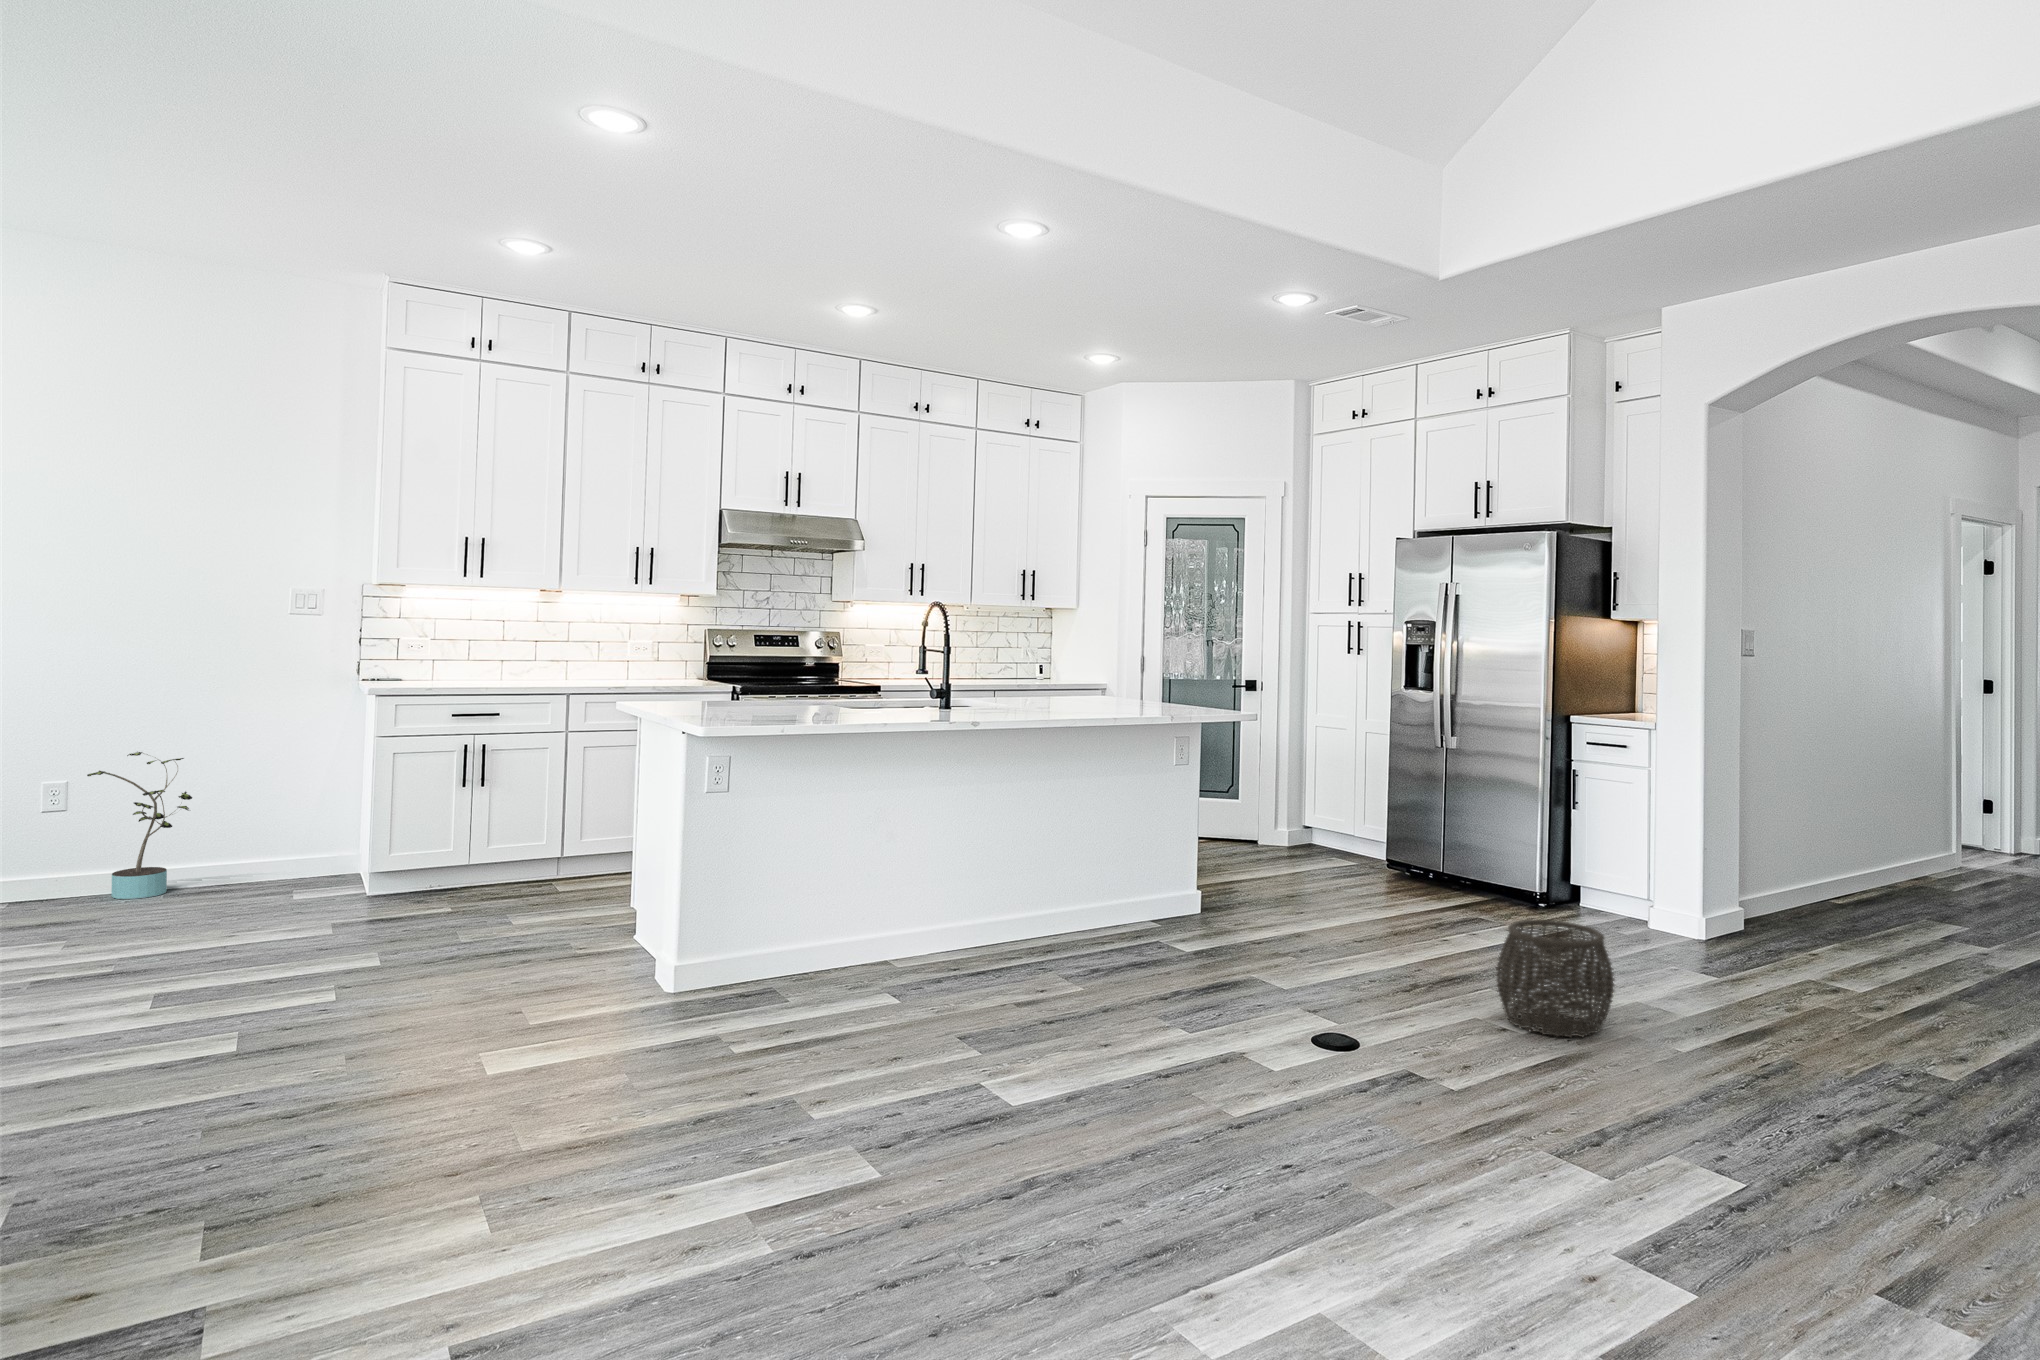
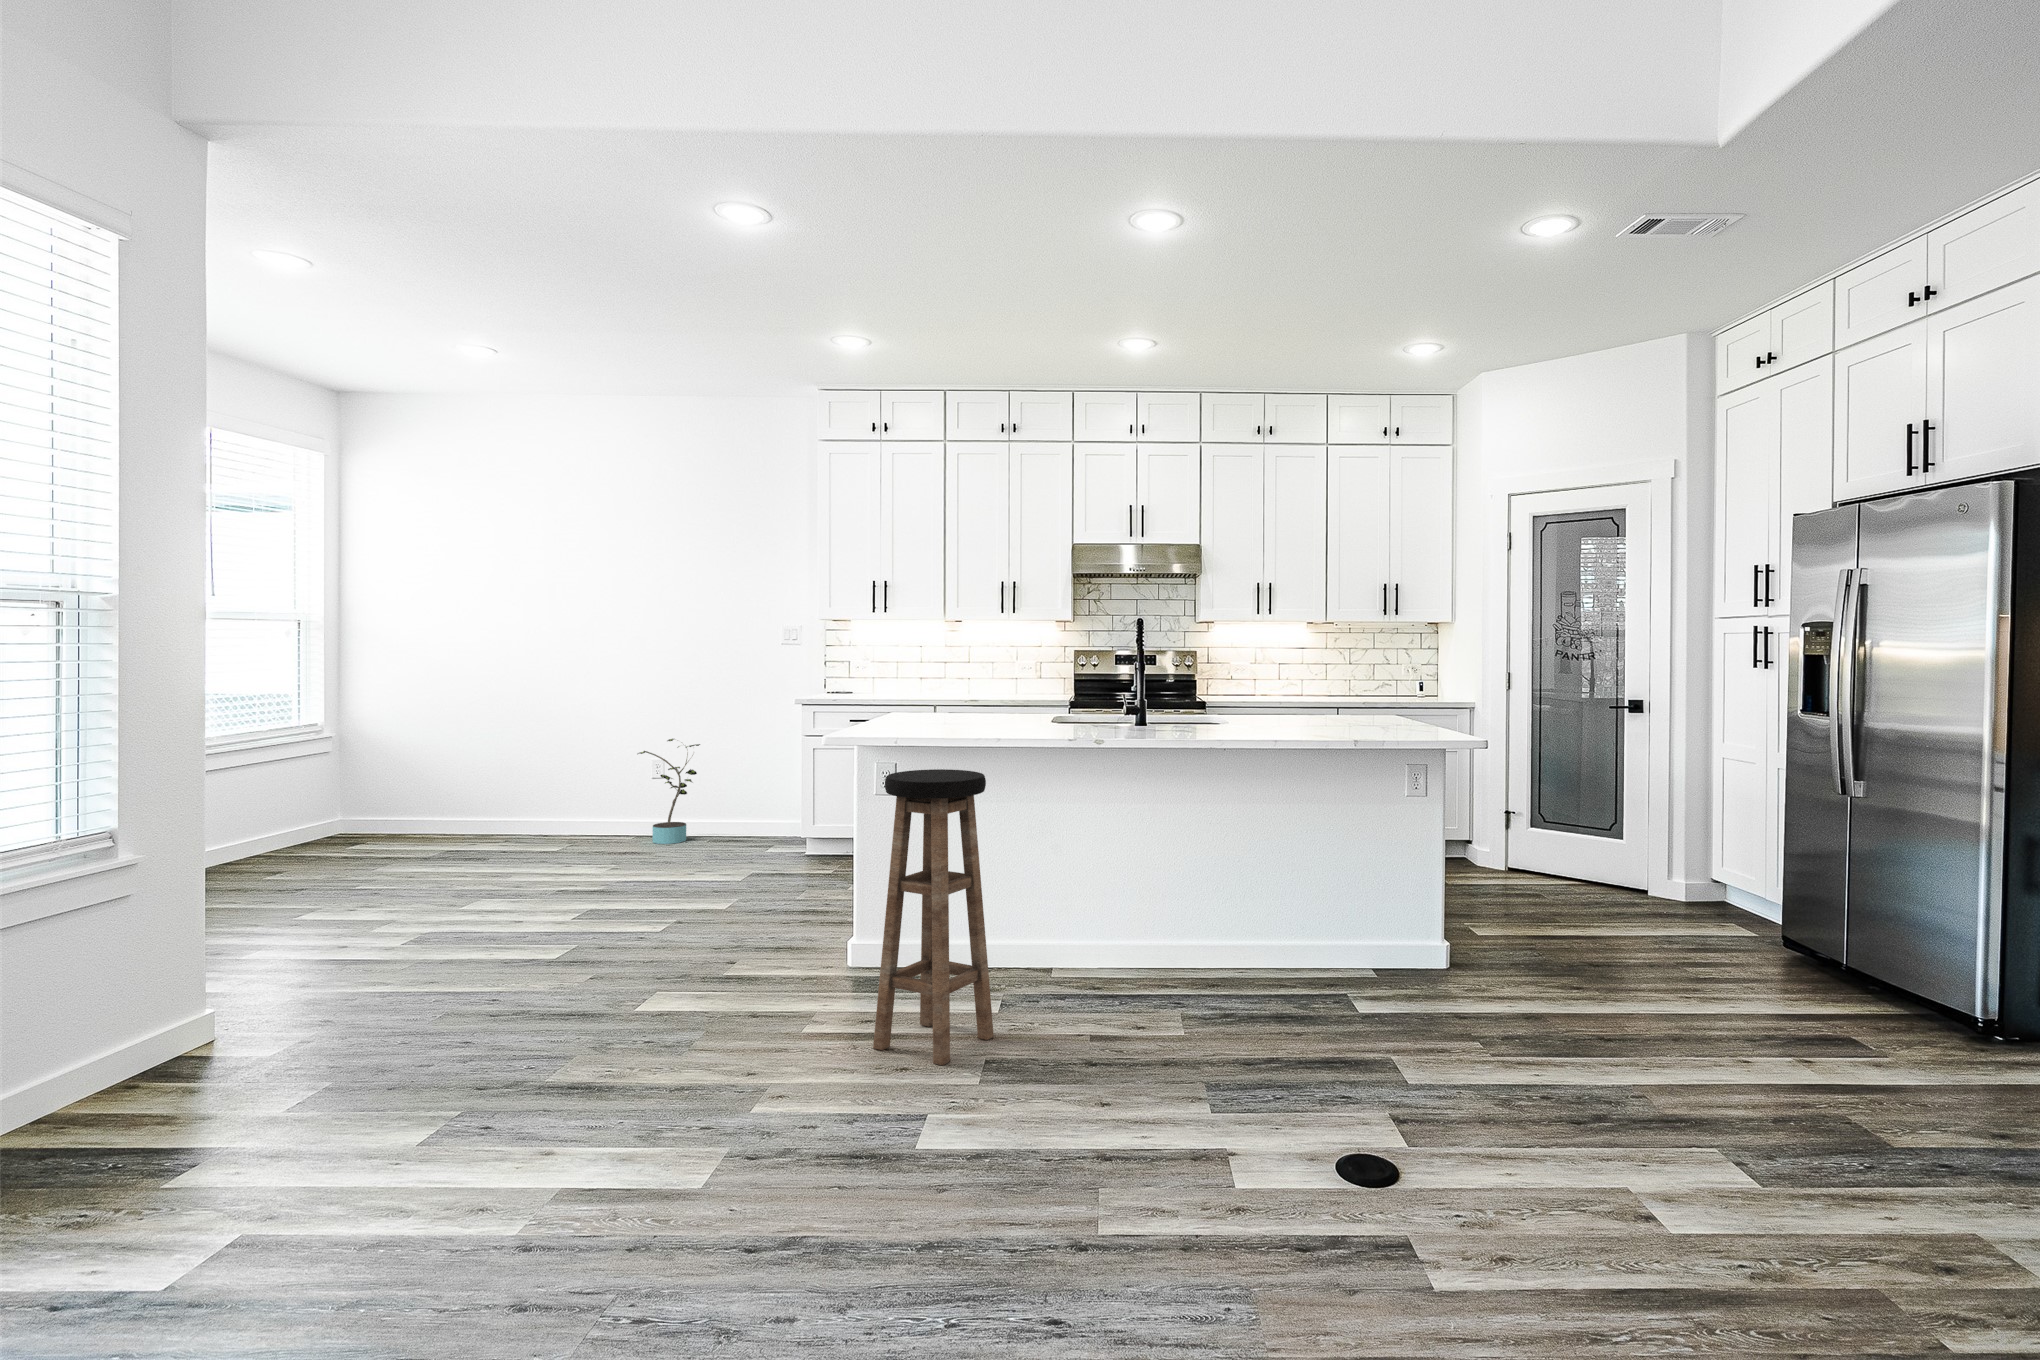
bar stool: none [838,761,942,1045] -> present [873,769,994,1065]
woven basket: present [1496,920,1614,1038] -> none [1654,1054,1854,1259]

